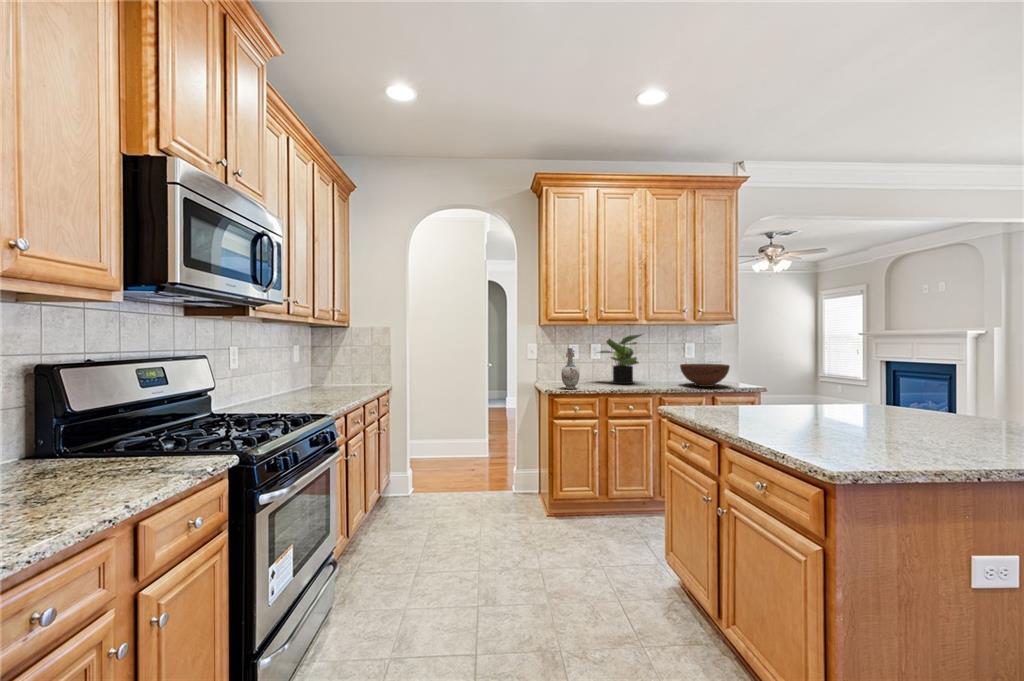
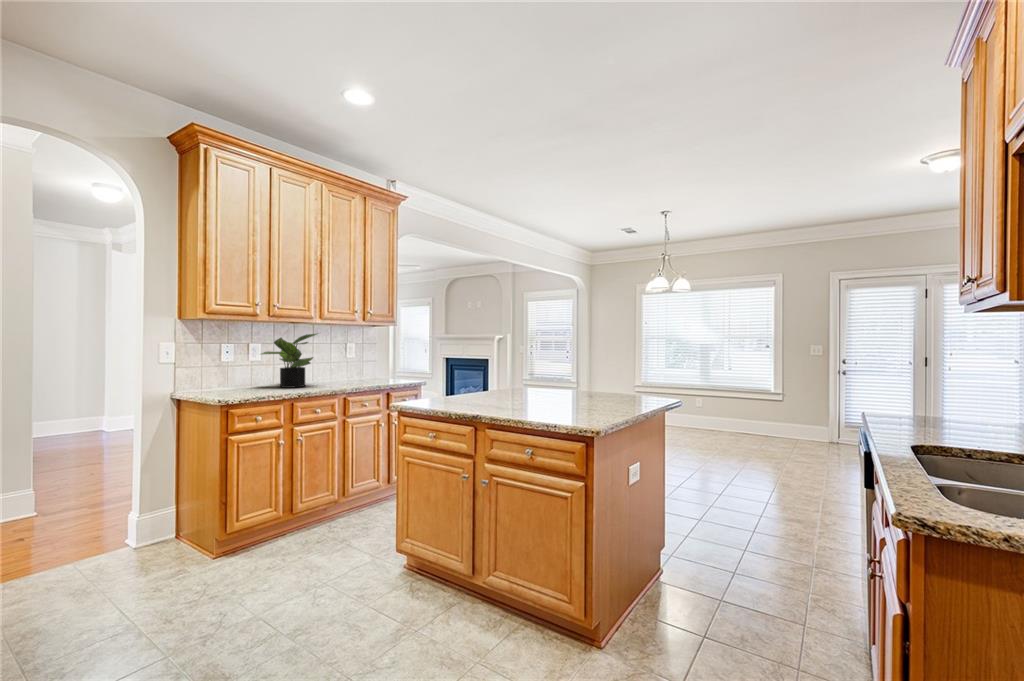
vase: present [561,348,579,389] -> none [231,348,256,397]
fruit bowl: present [680,364,730,387] -> none [353,362,398,383]

